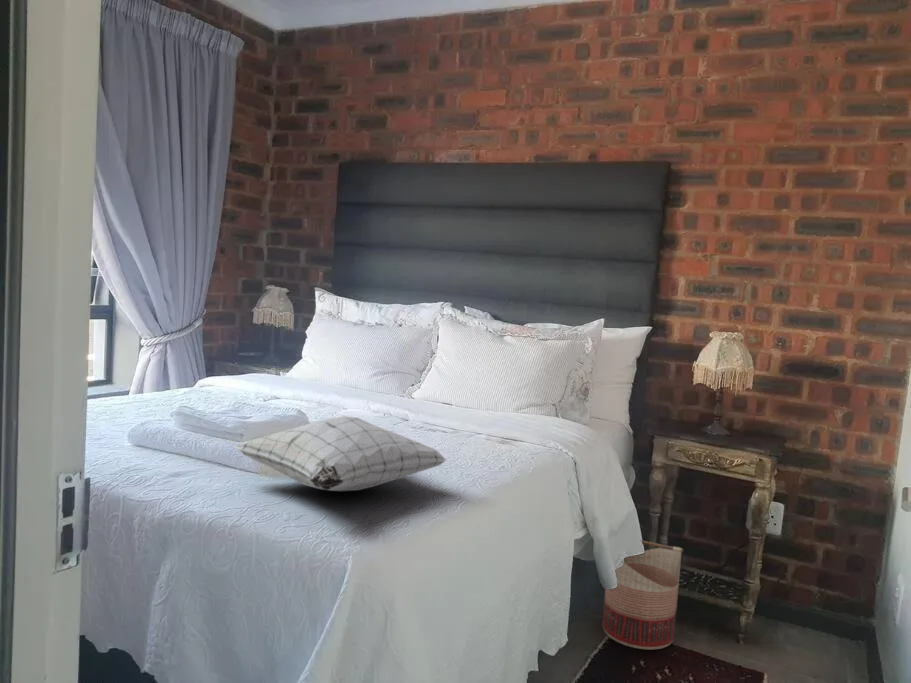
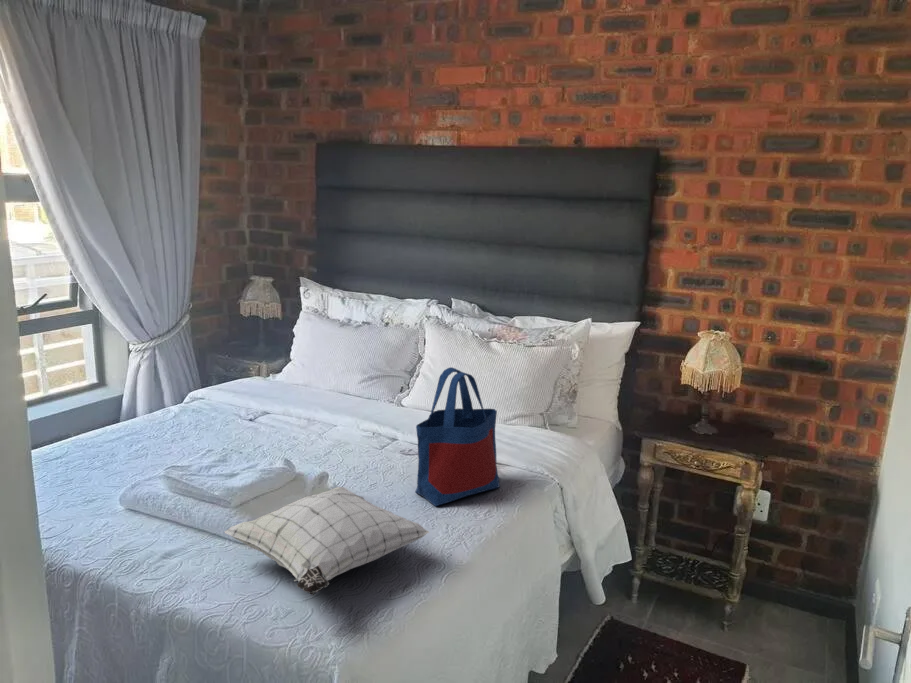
tote bag: none [428,324,514,461] -> present [415,367,500,506]
basket: present [603,541,683,650] -> none [594,535,669,644]

